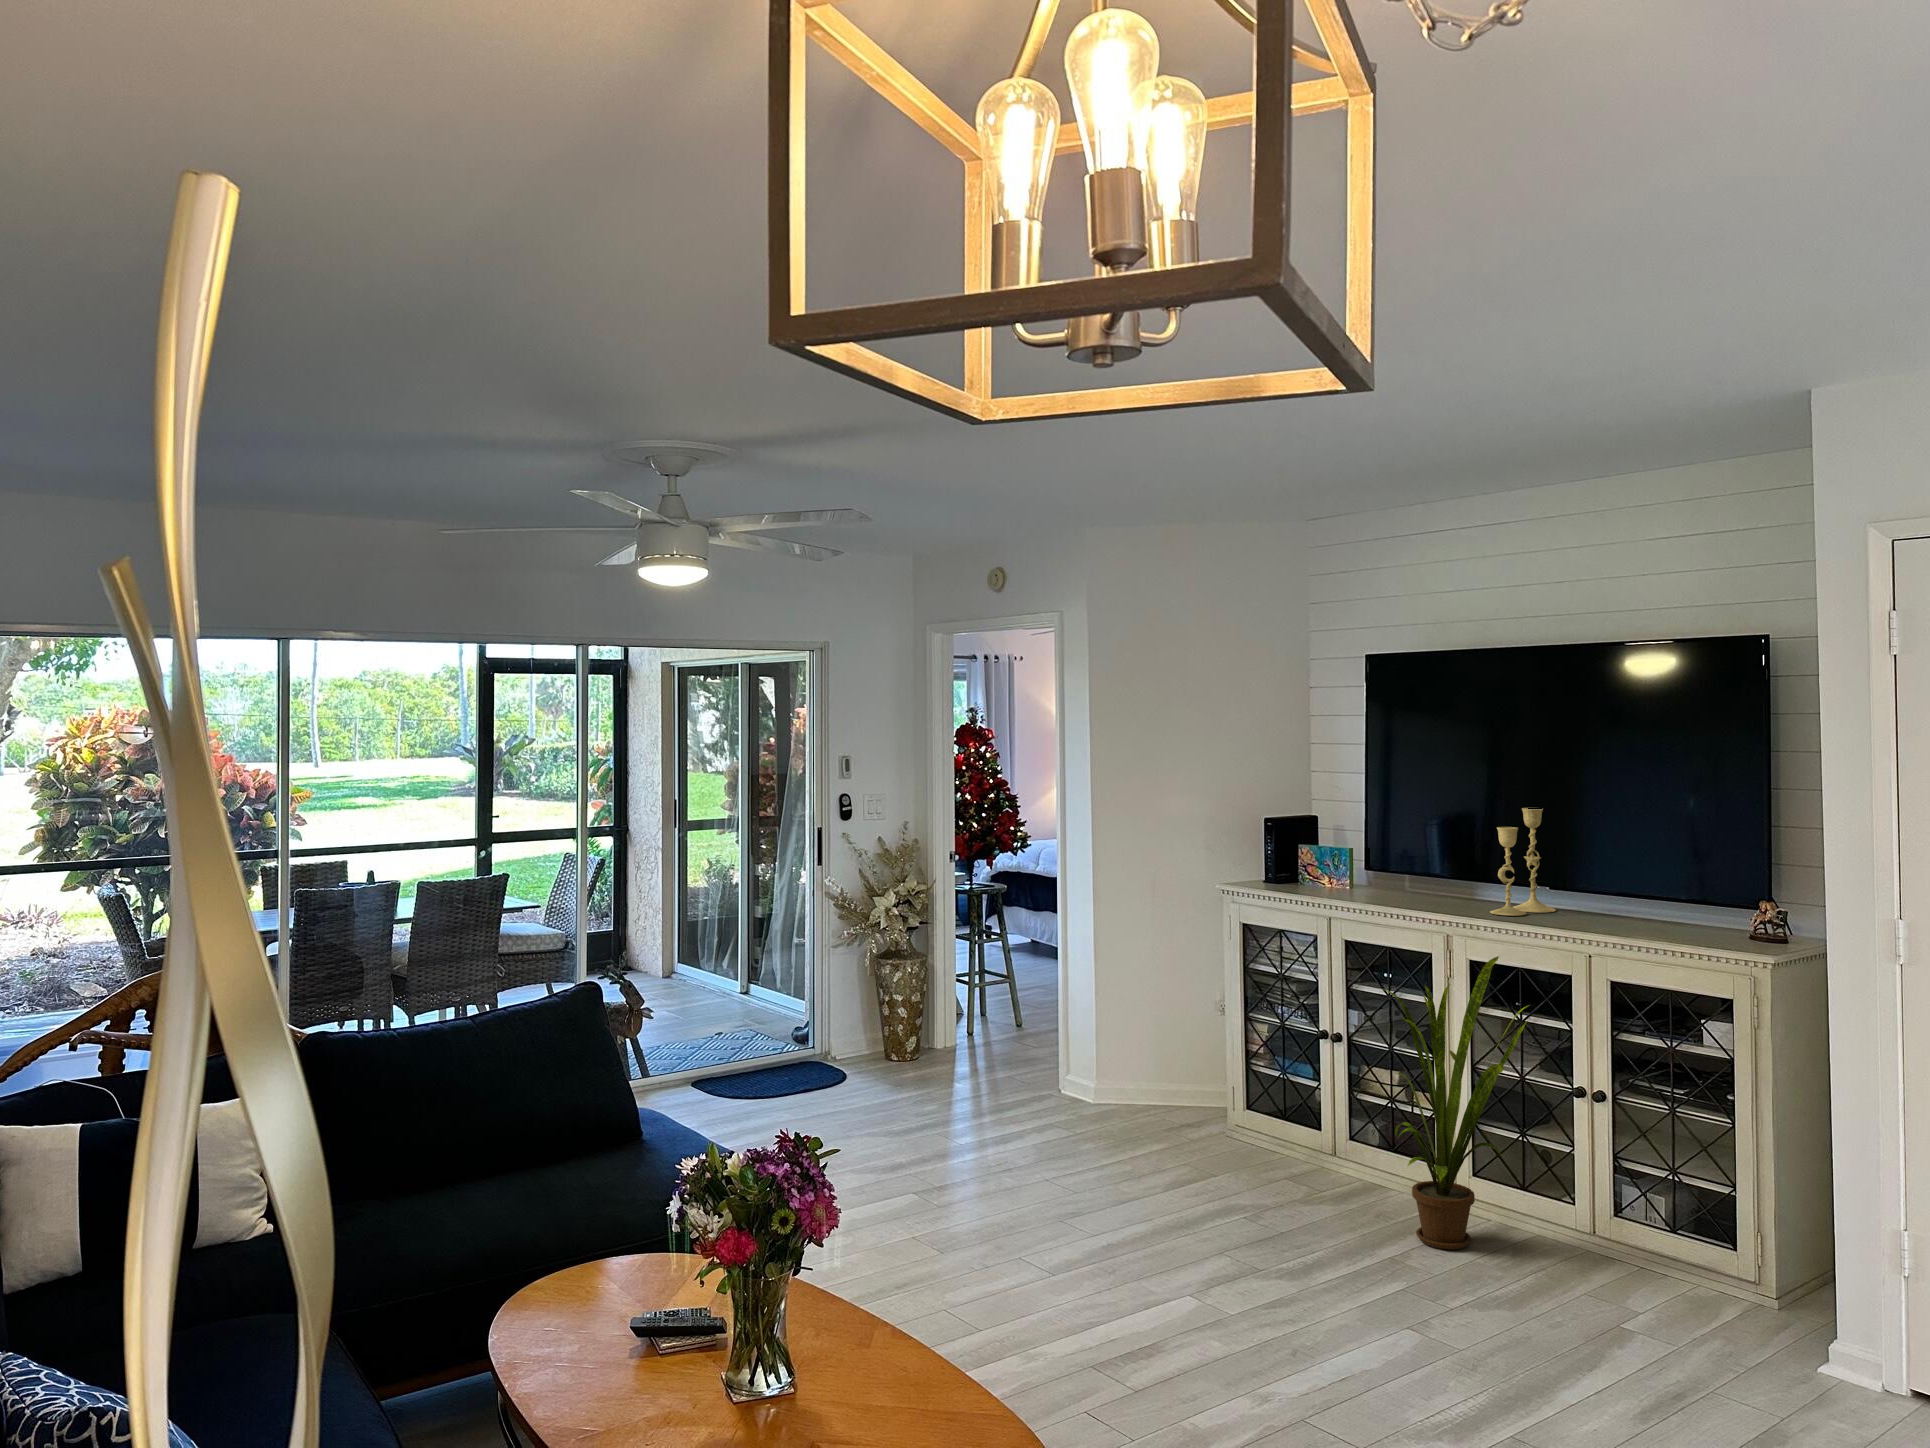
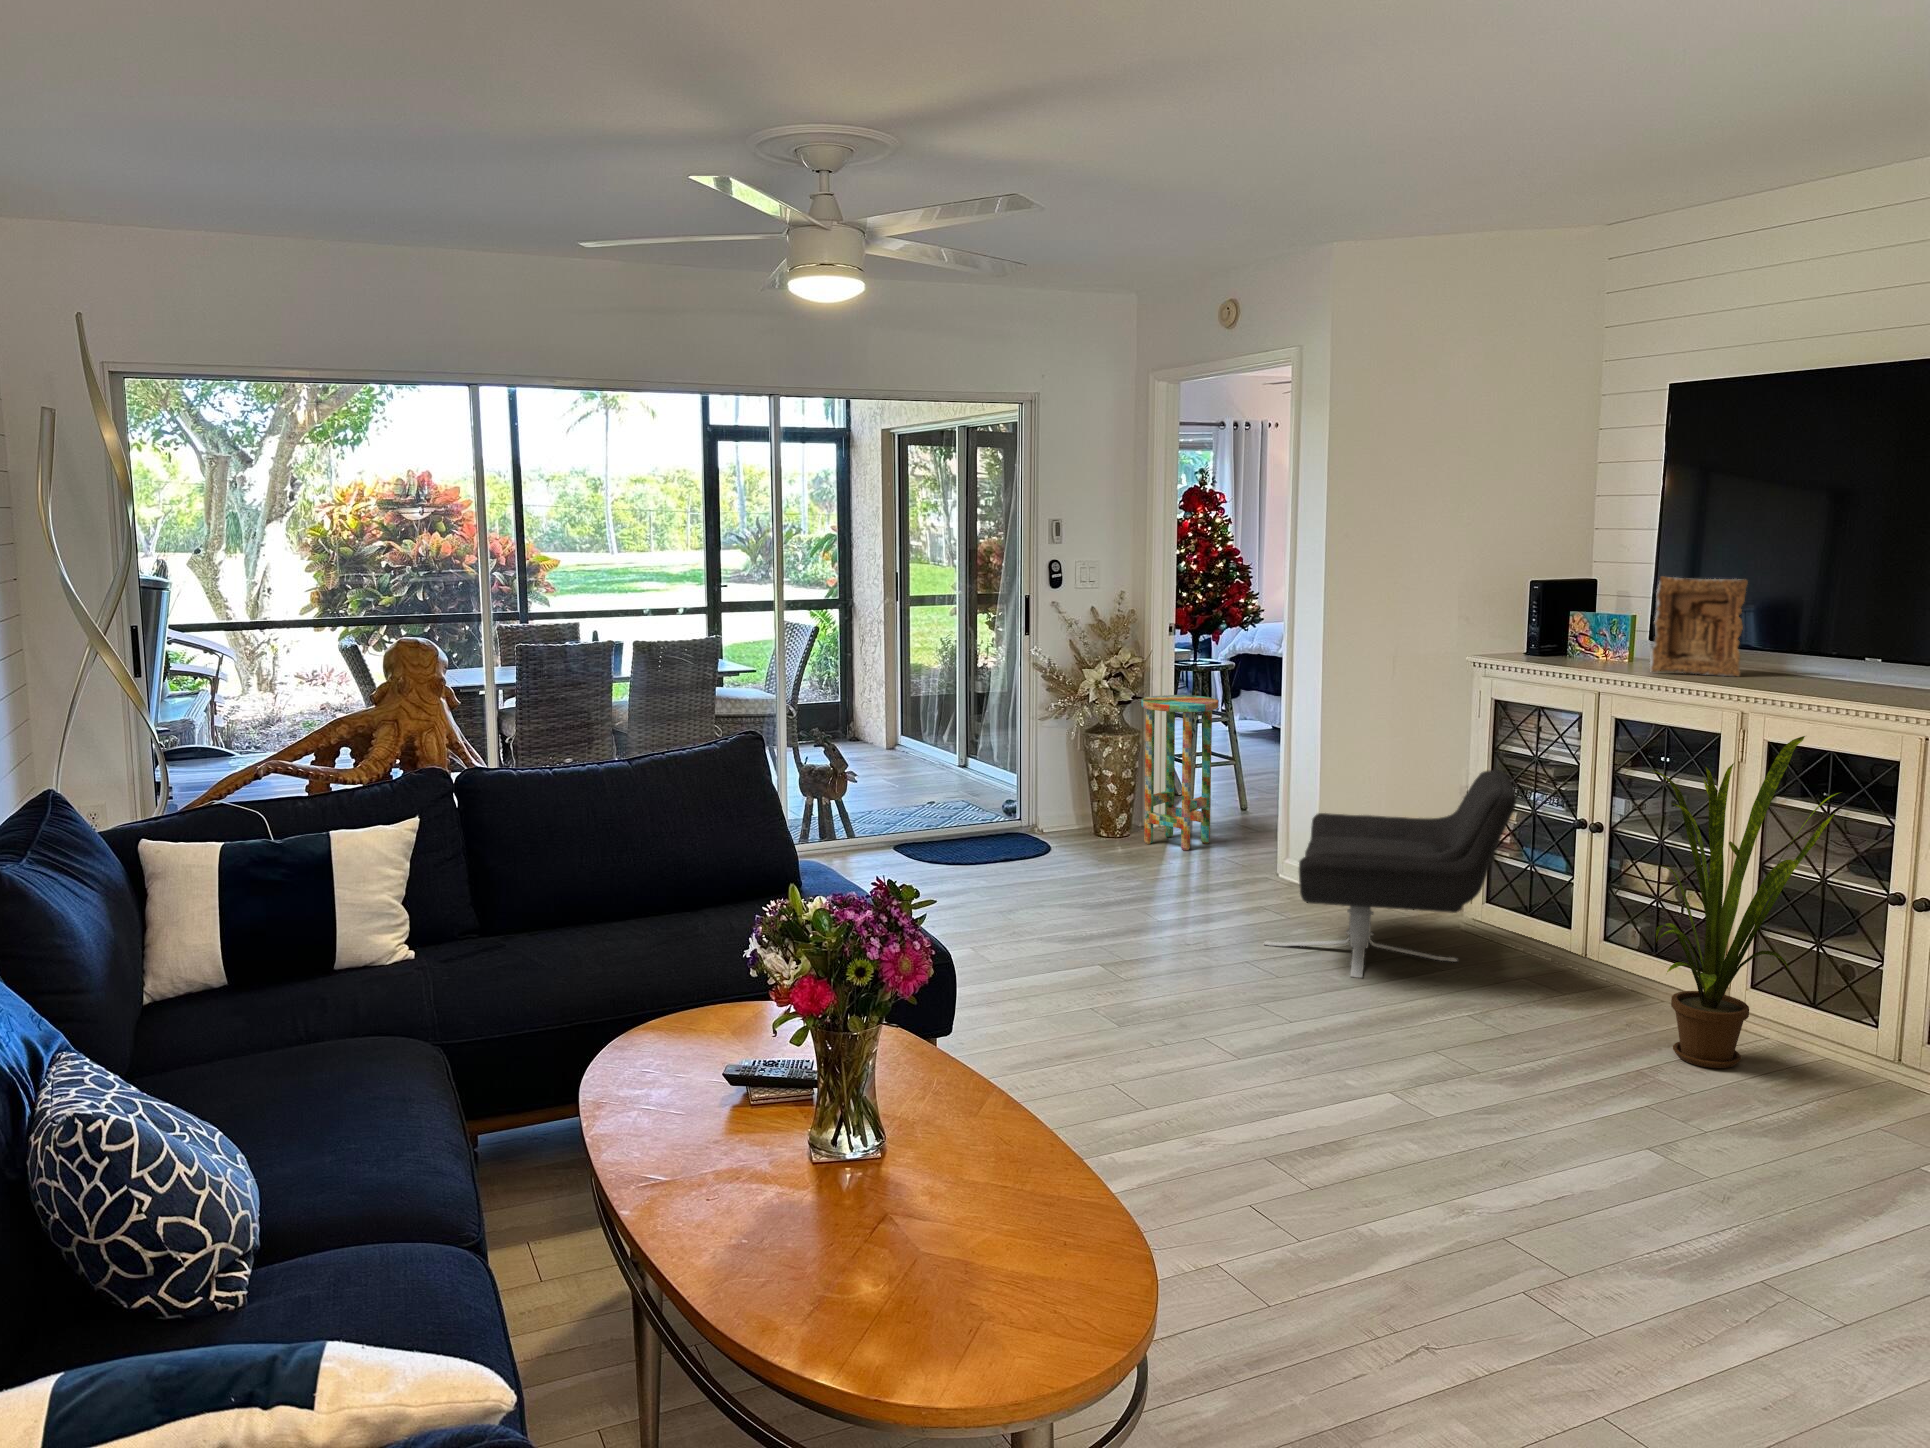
candlestick: present [1490,808,1556,916] -> none [1800,560,1888,689]
picture frame: none [1371,819,1443,904] -> present [1650,576,1748,676]
side table: none [928,920,997,1068] -> present [1141,695,1218,850]
lounge chair: none [1058,987,1271,1185] -> present [1264,769,1516,978]

